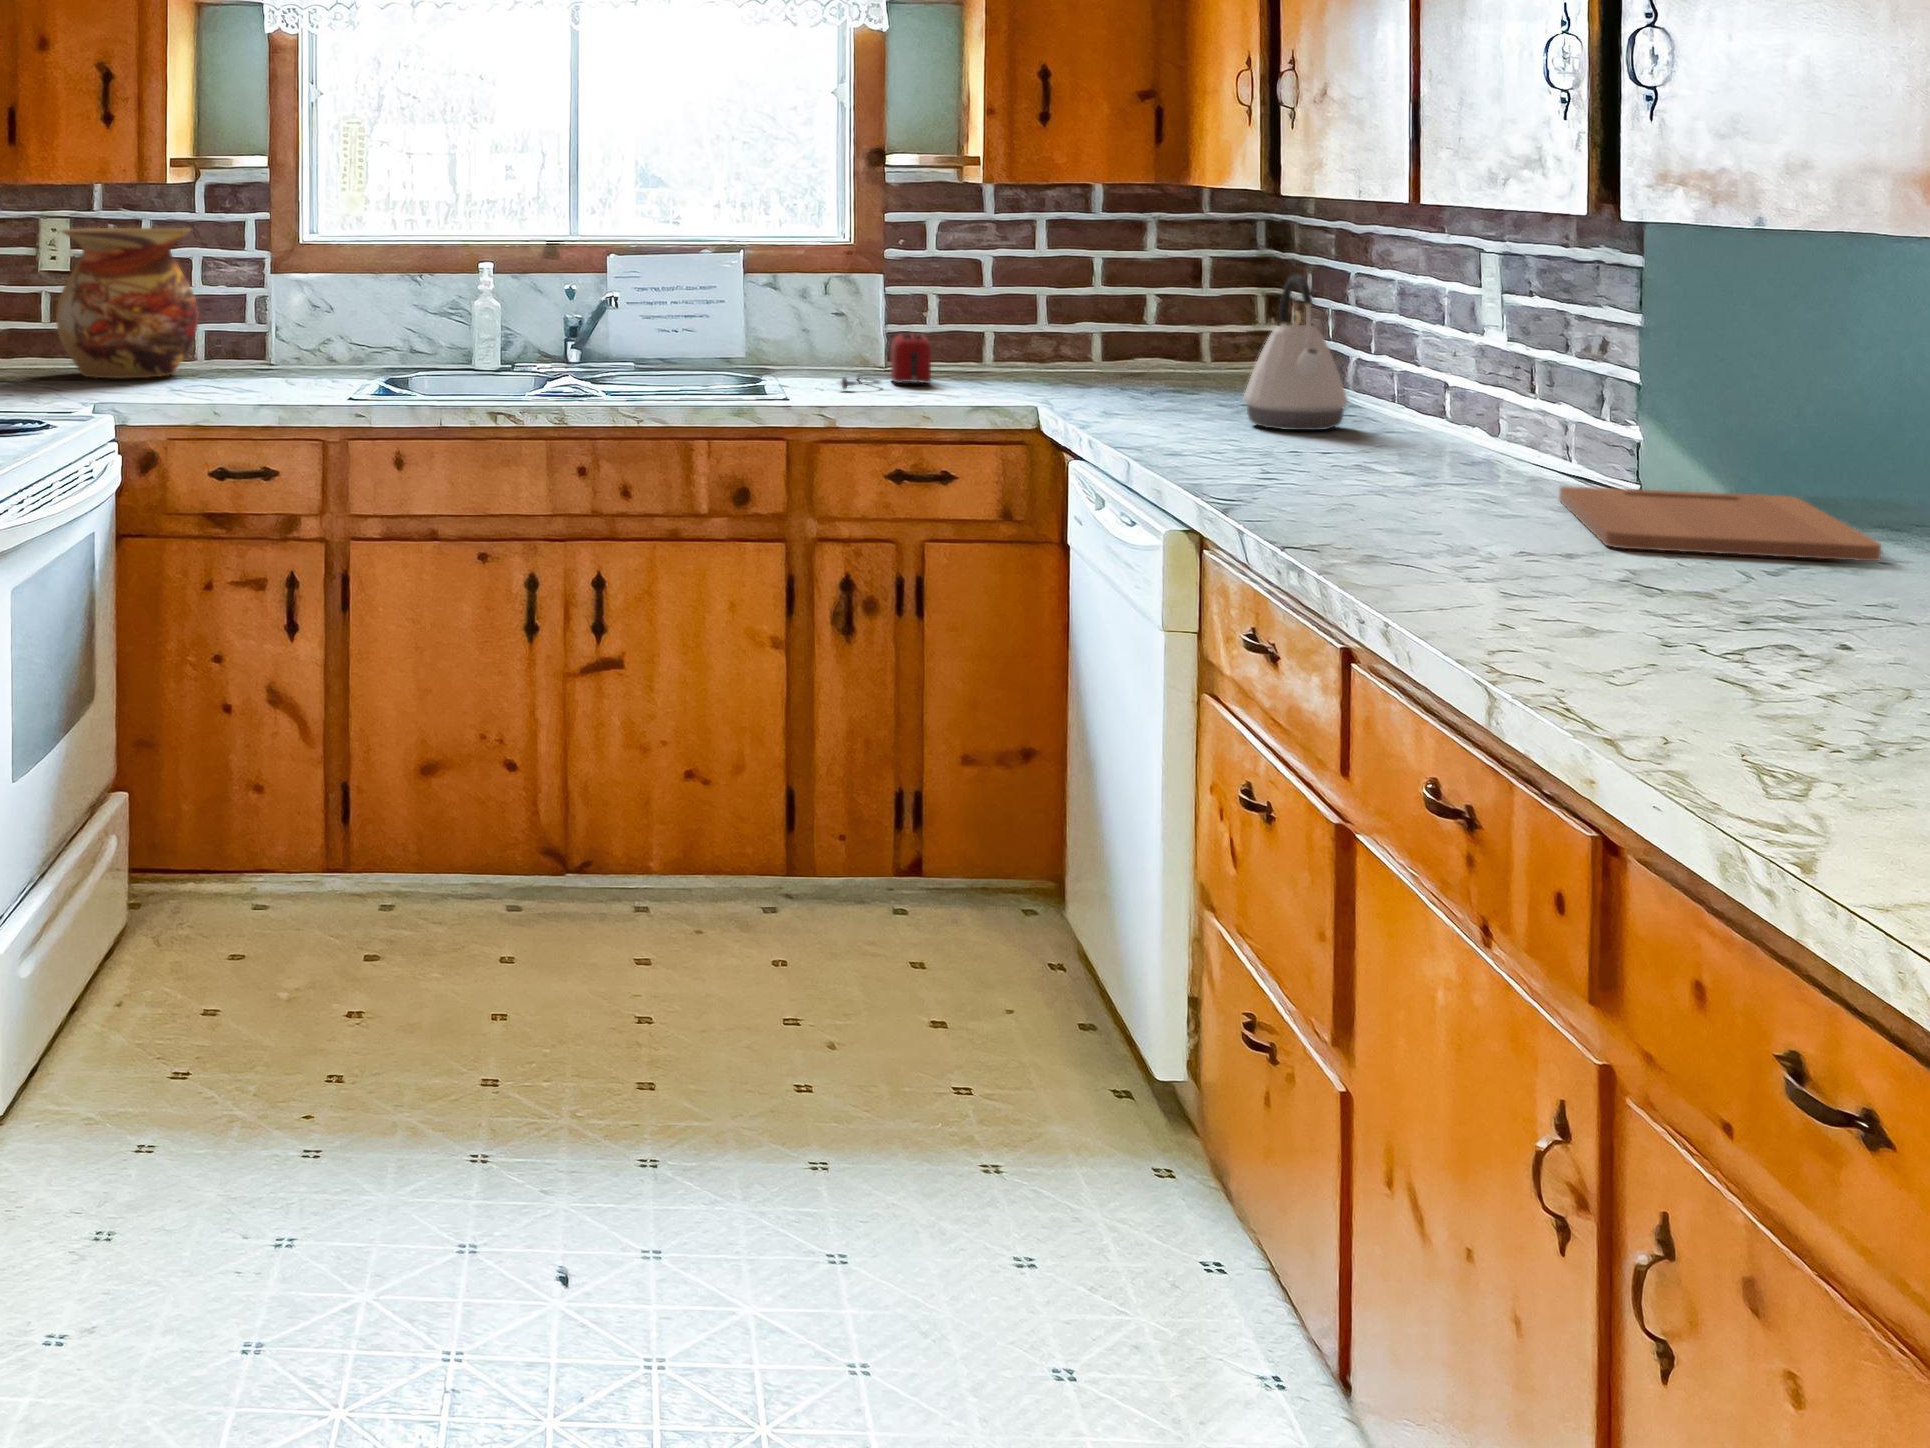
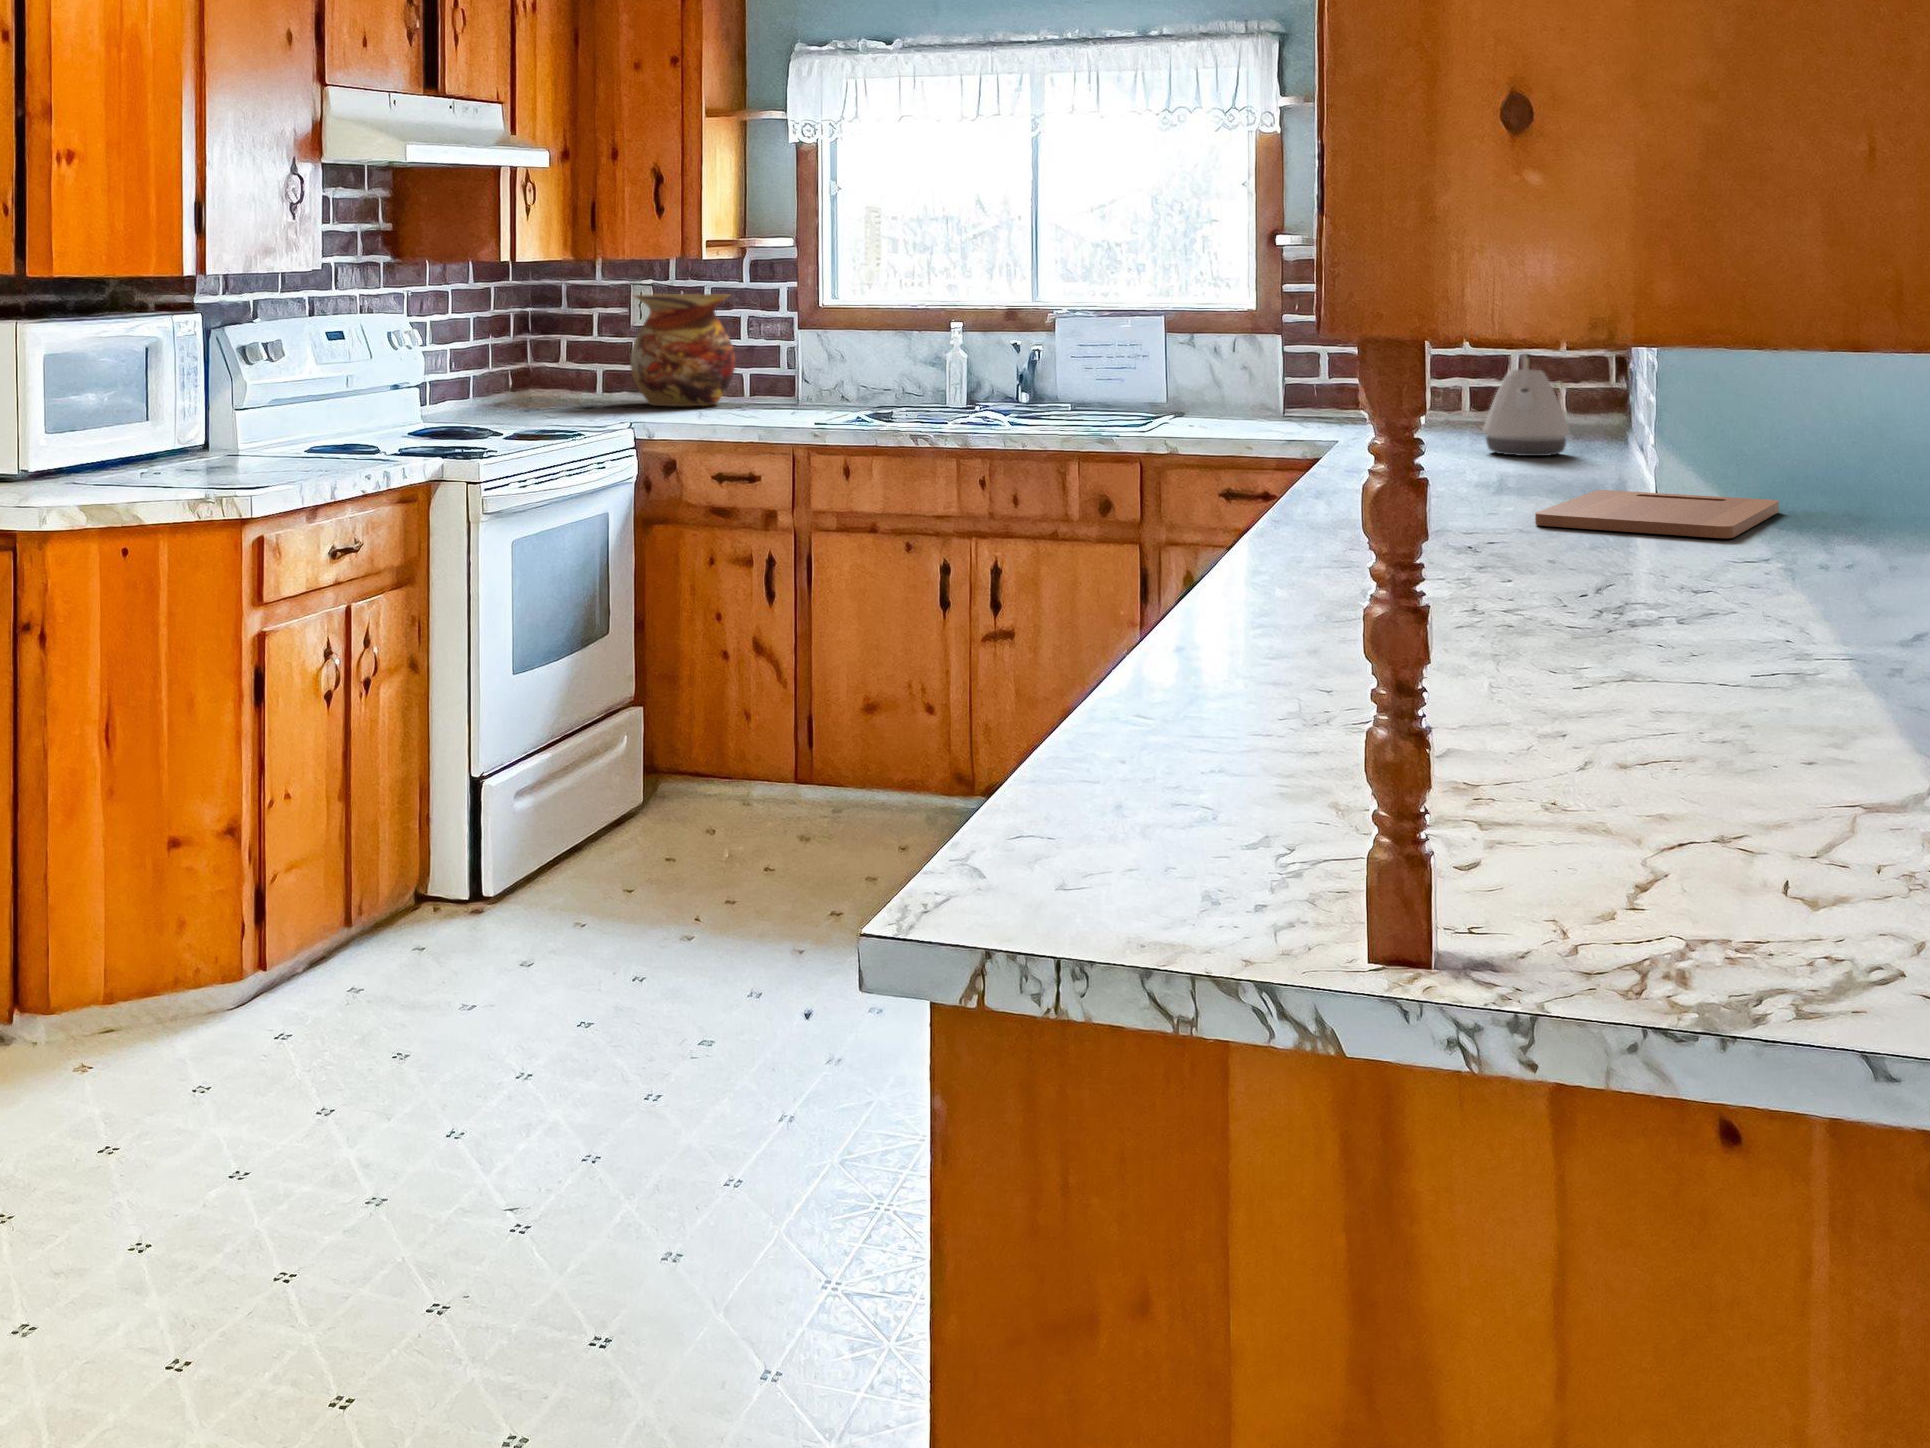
toaster: present [840,334,931,389] -> none [1206,380,1301,423]

